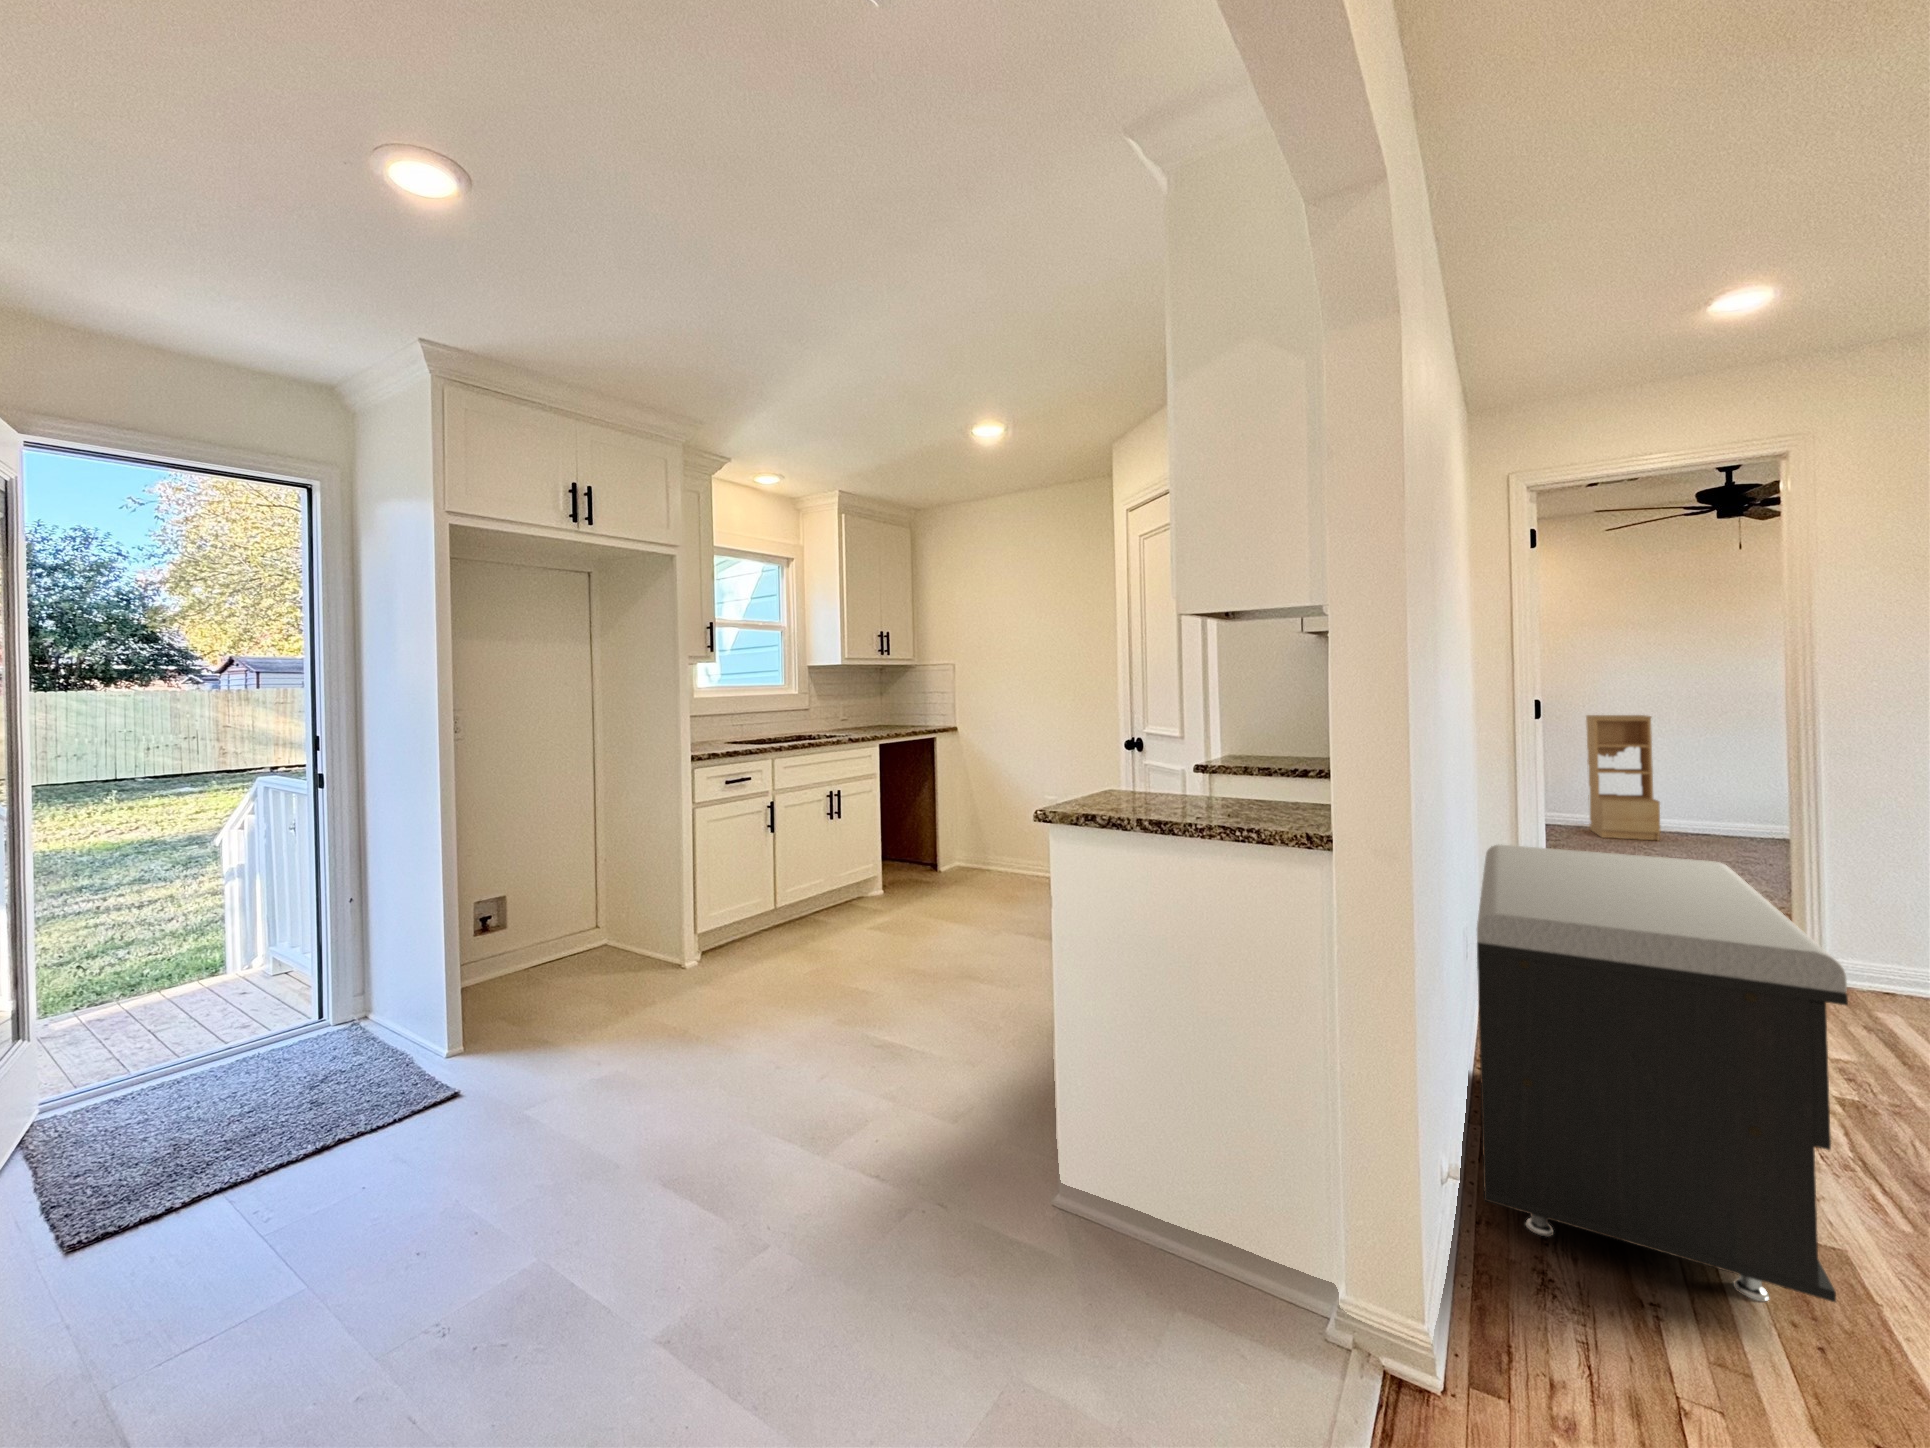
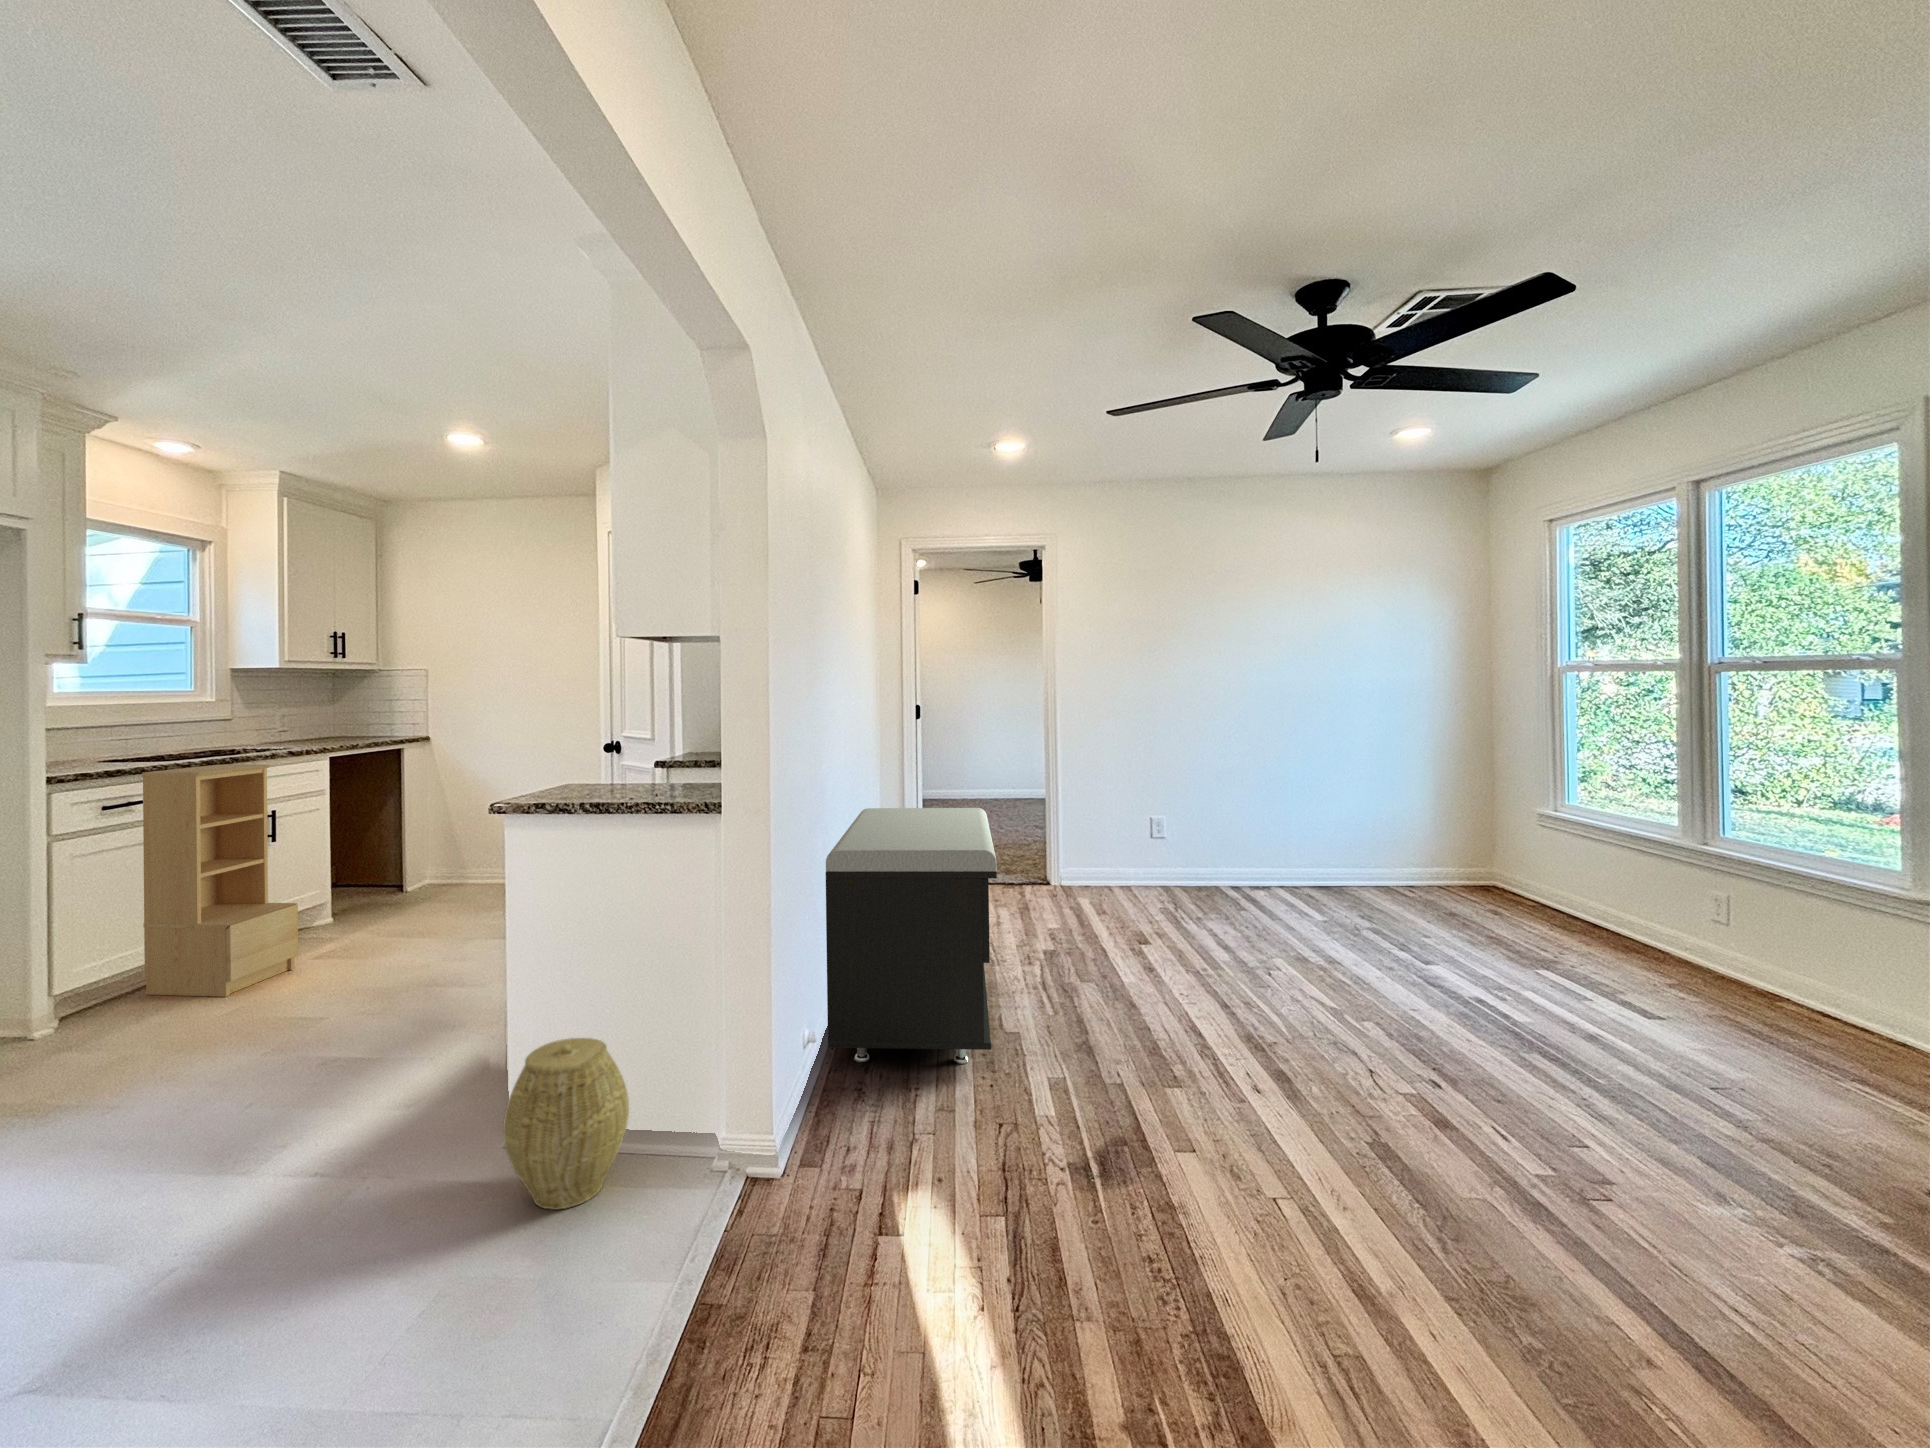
bookshelf: present [1586,715,1660,841] -> present [142,764,298,997]
woven basket: none [1057,1115,1211,1346] -> present [503,1038,629,1210]

